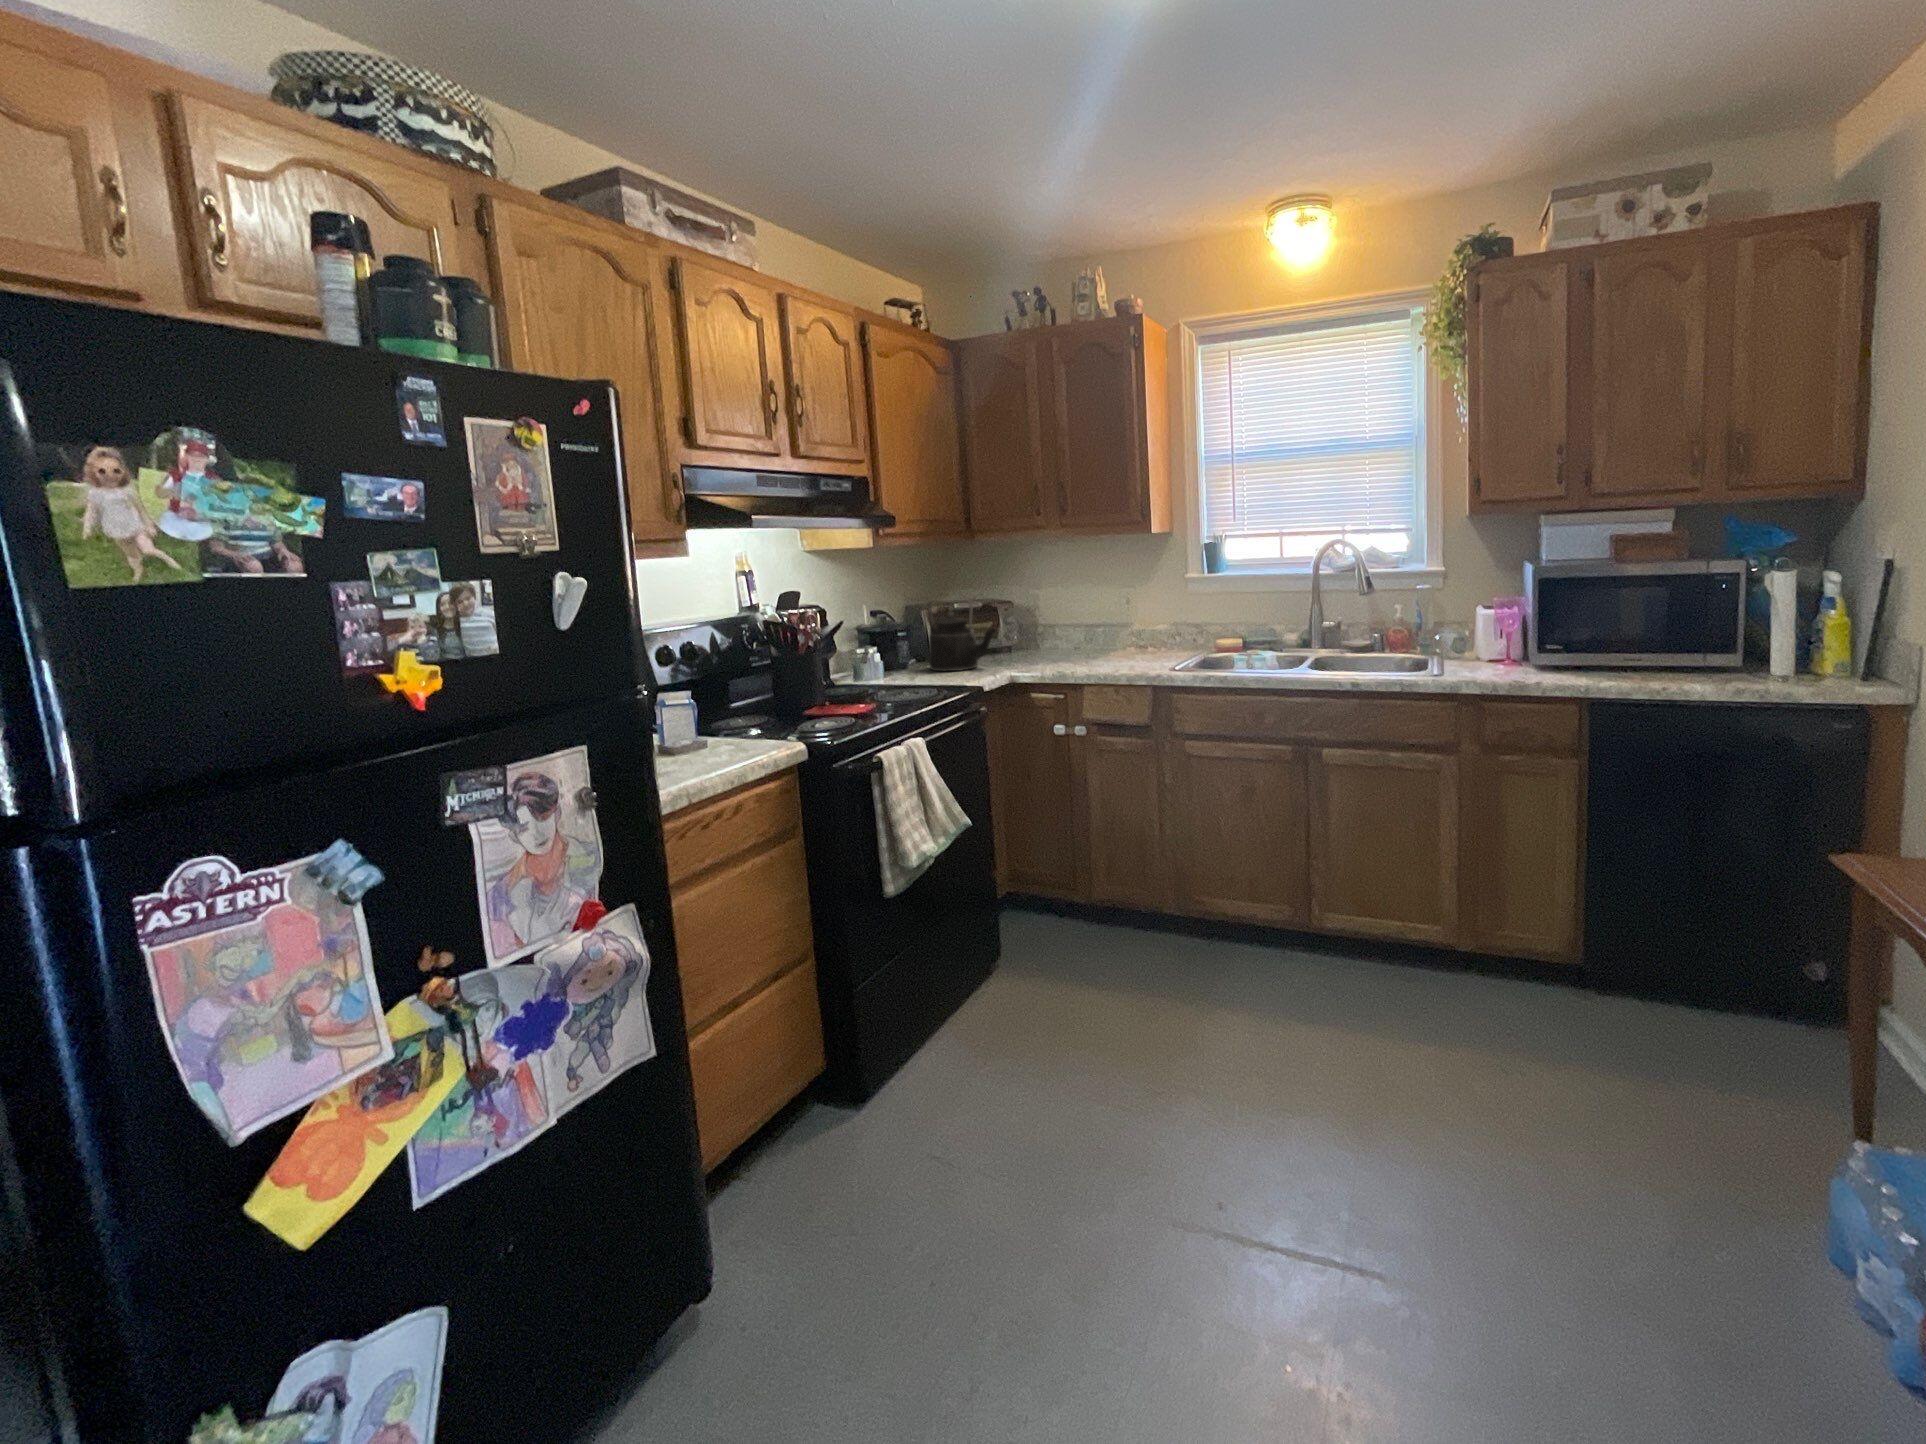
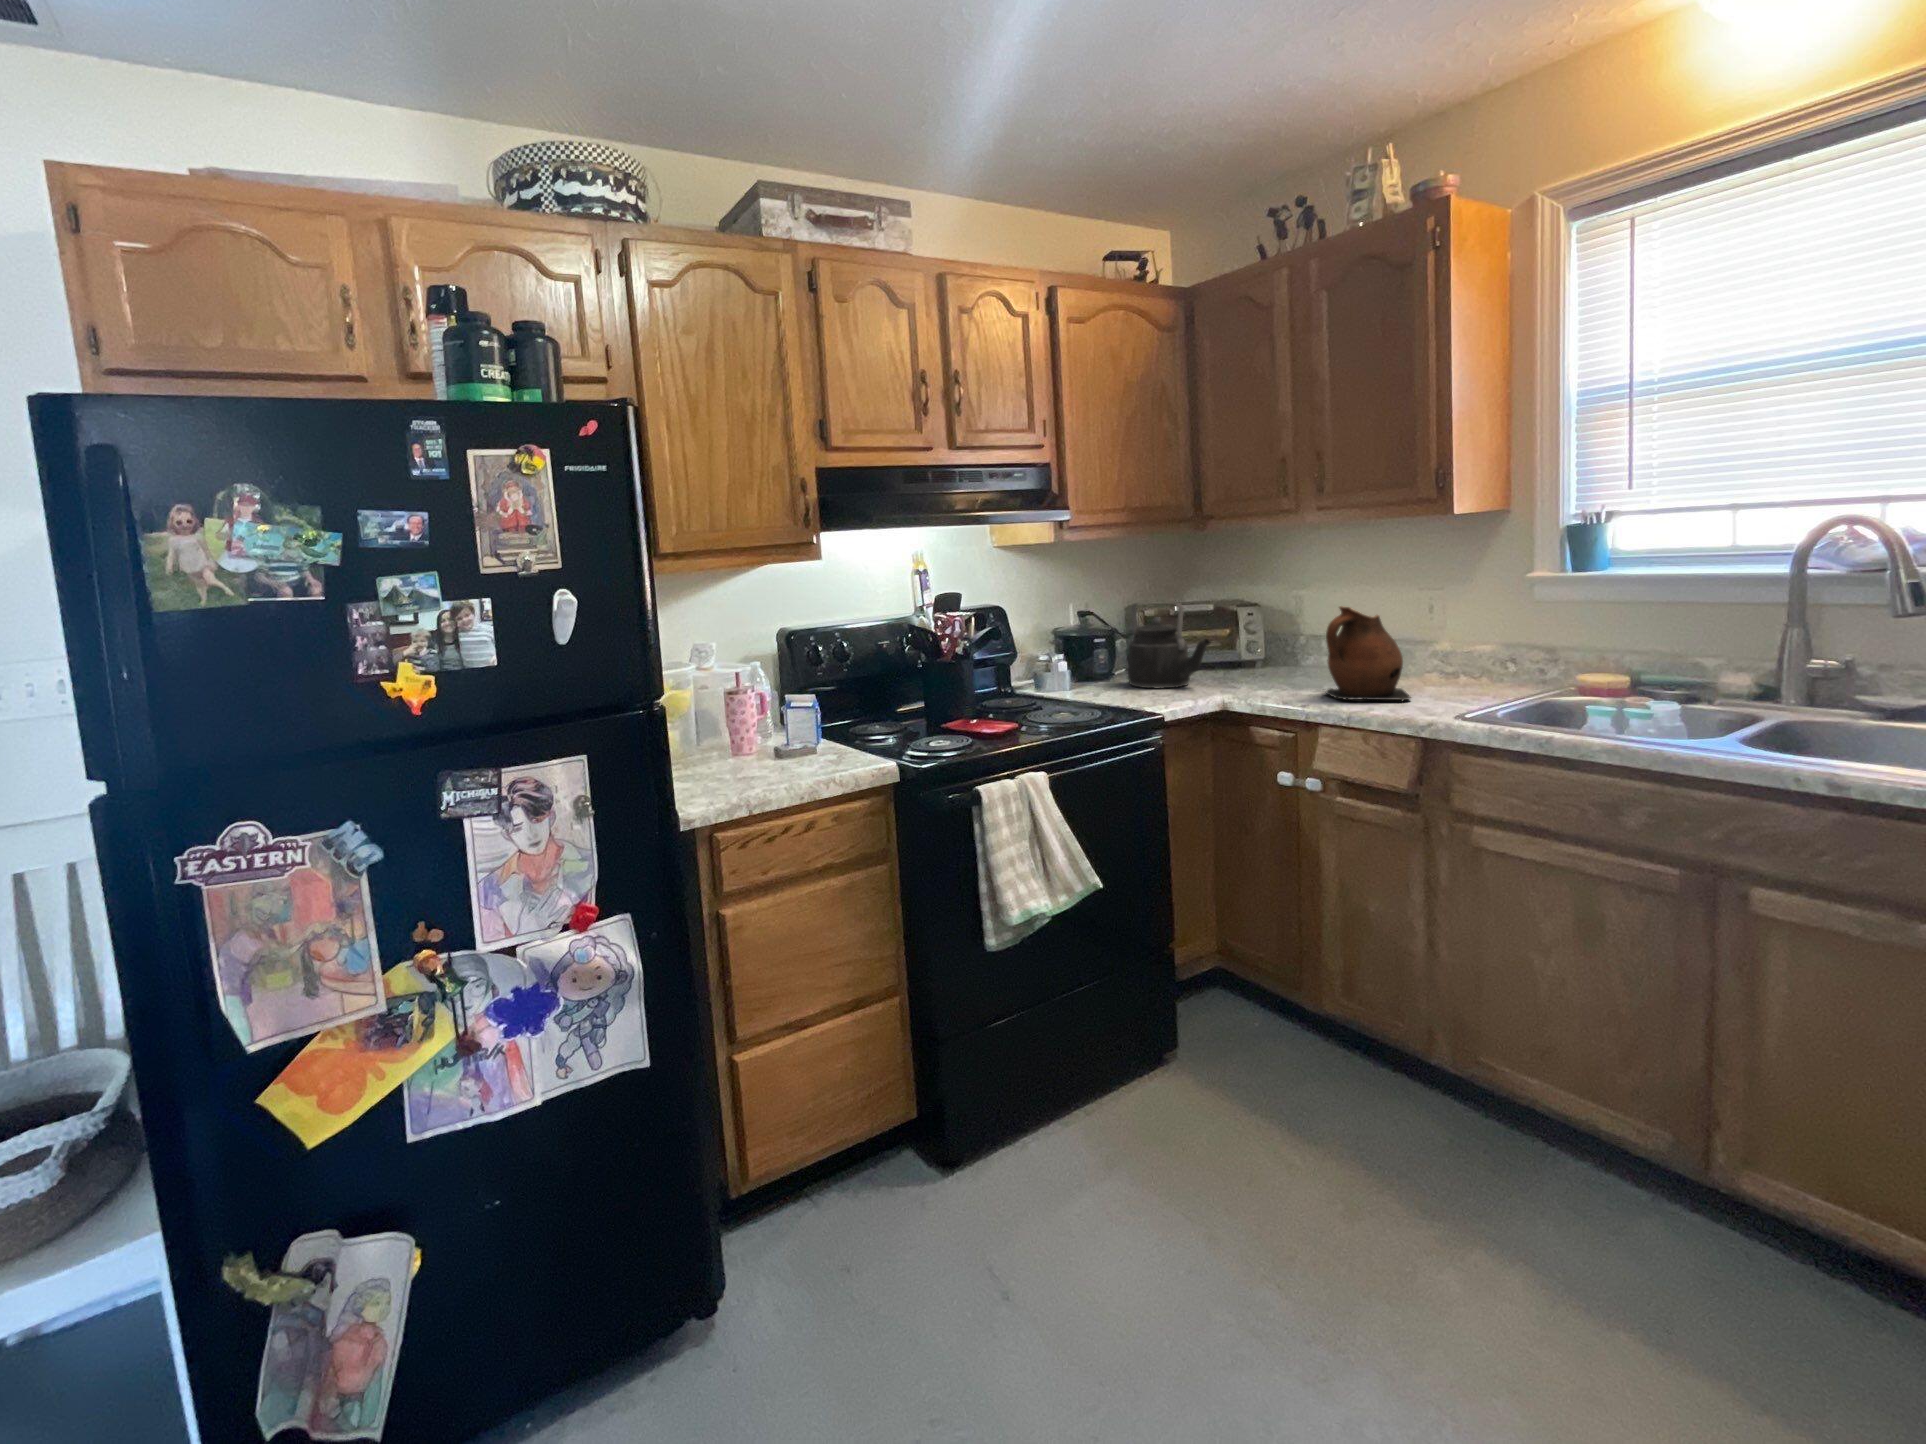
ceramic pitcher: none [1077,599,1136,667] -> present [1325,606,1411,701]

